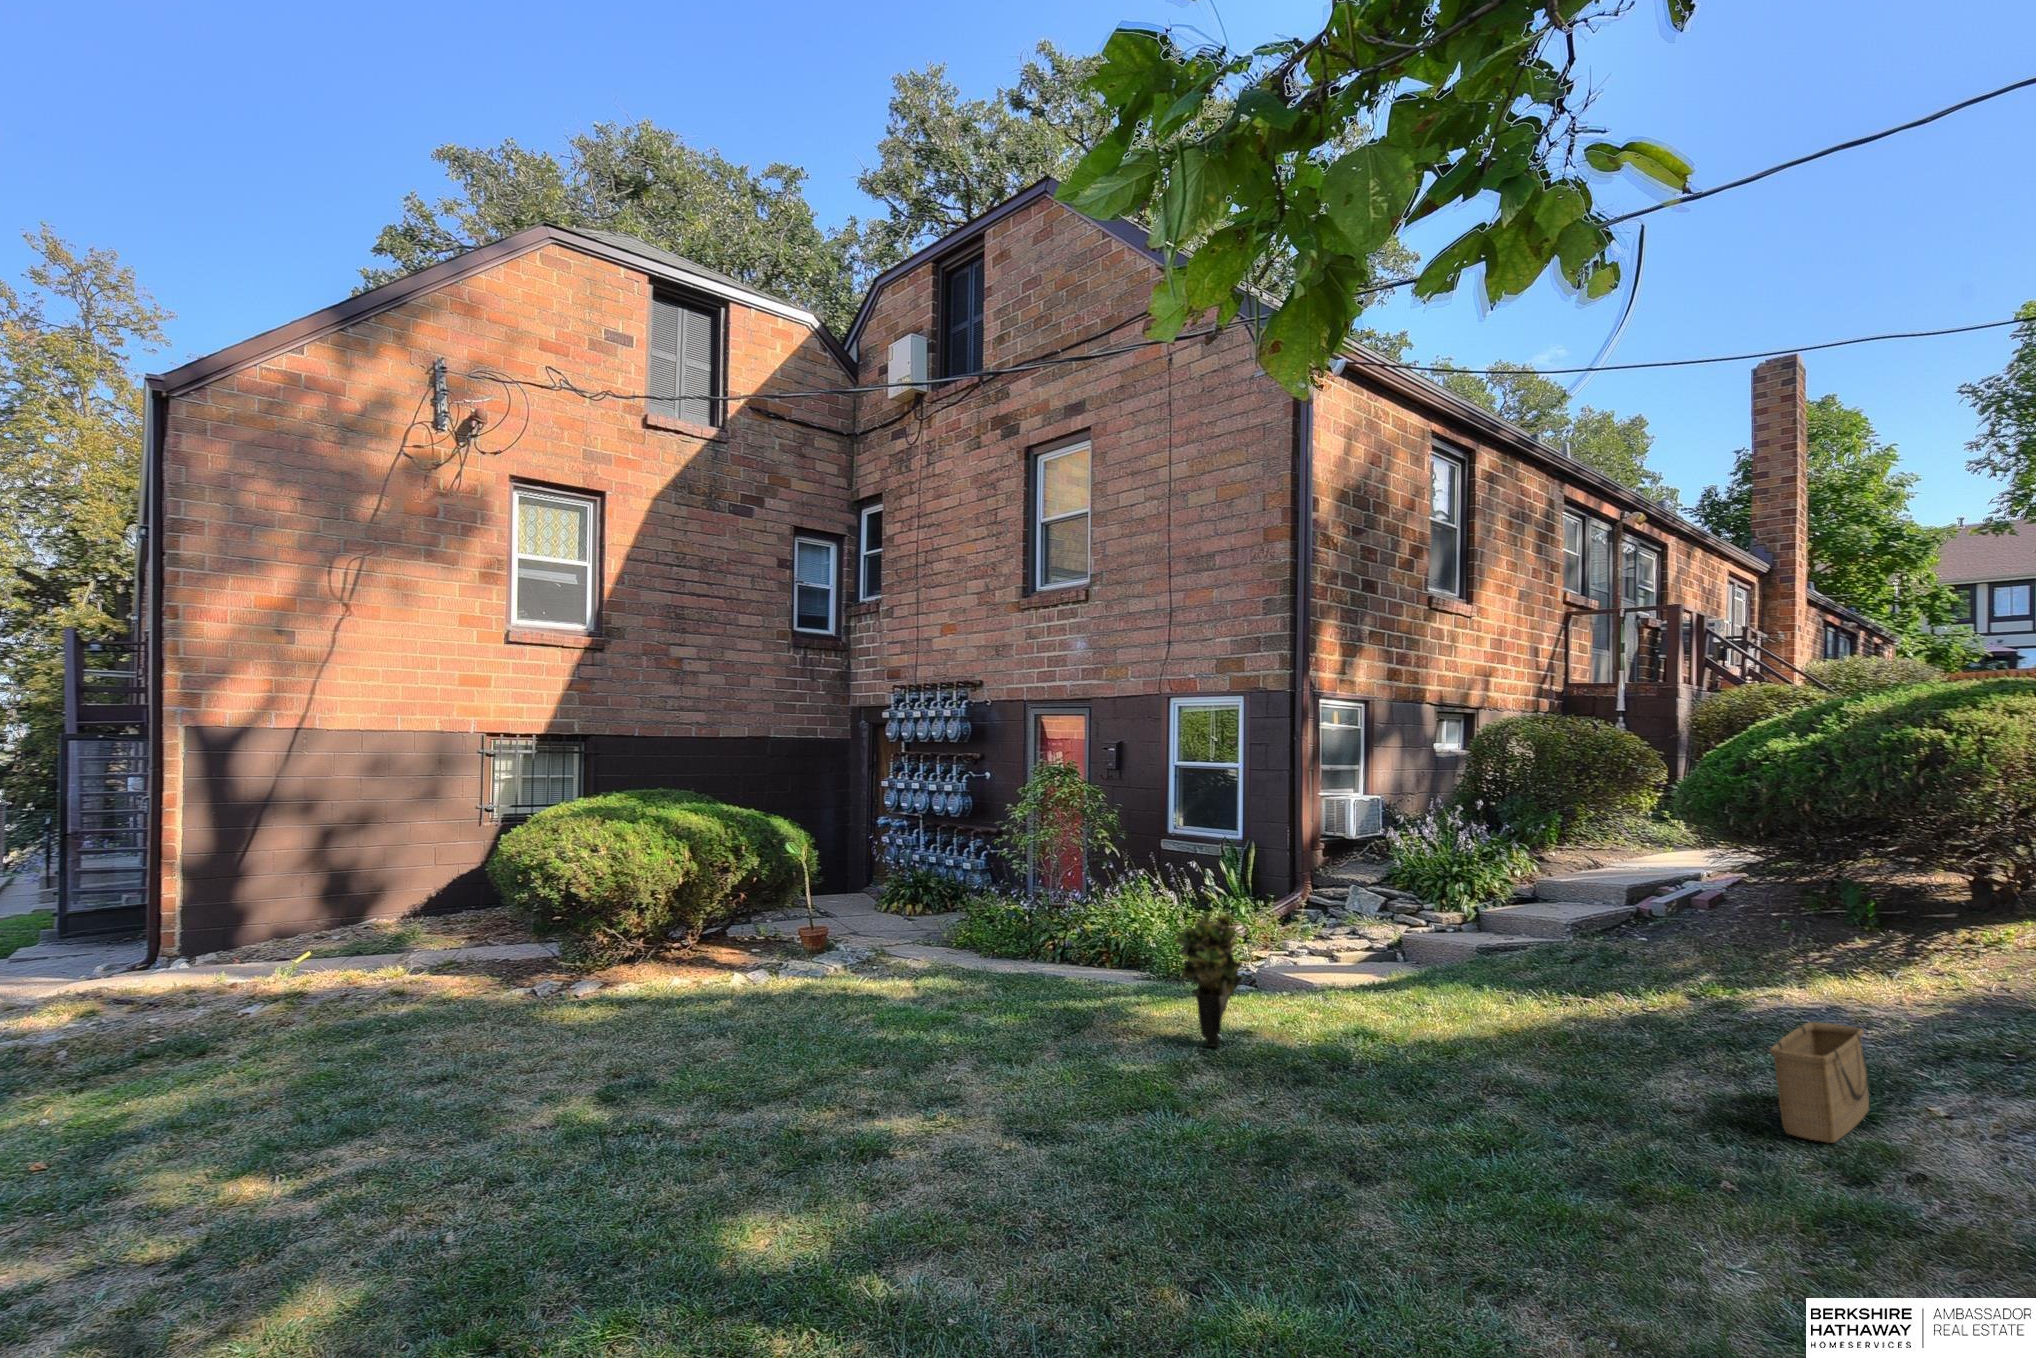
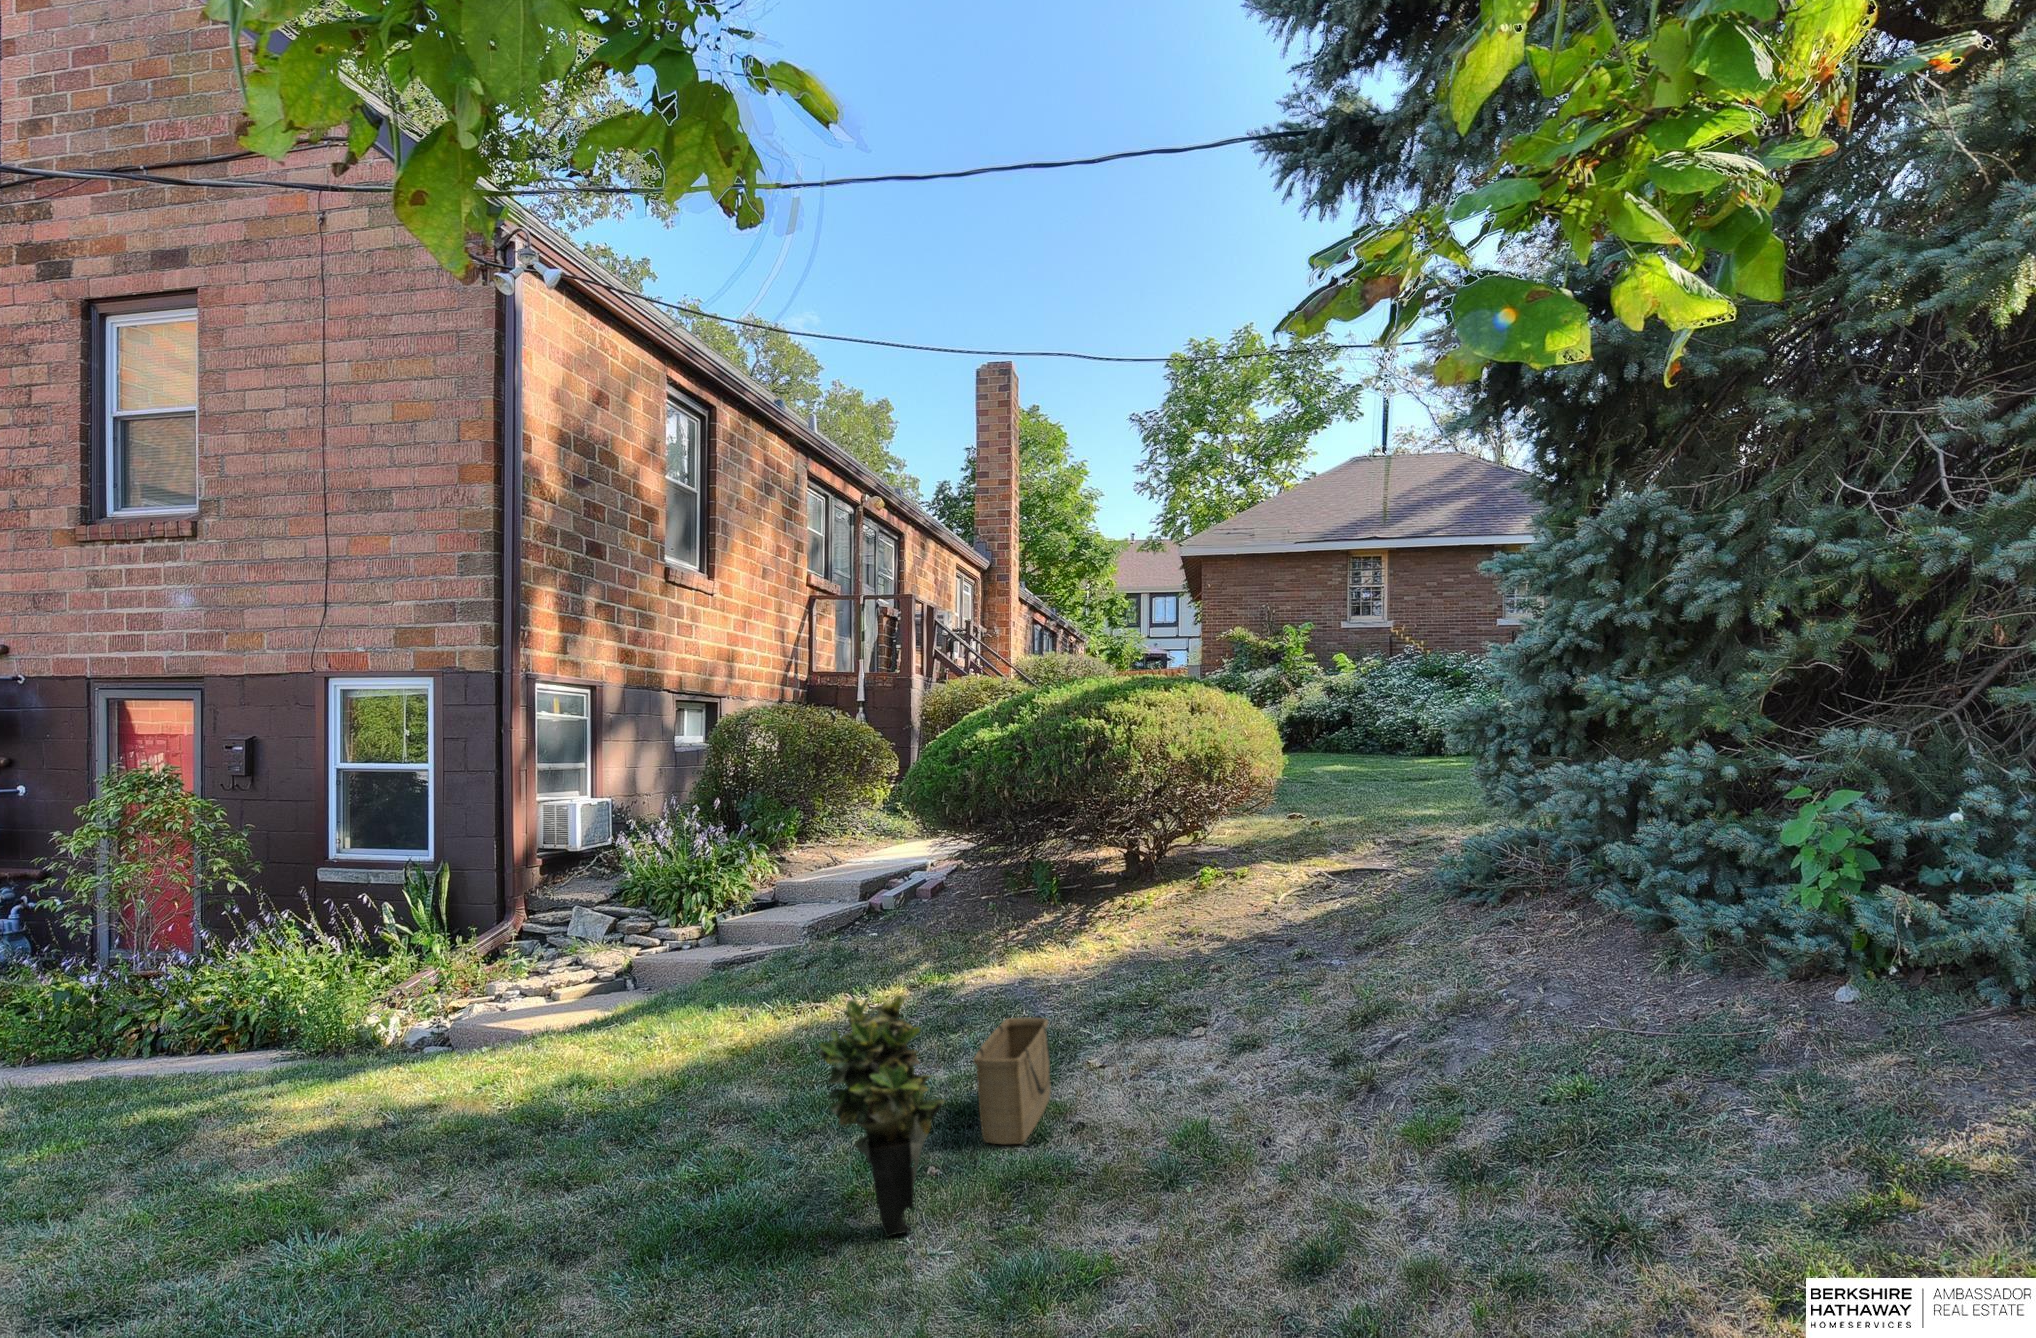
potted plant: present [1175,912,1244,1047] -> present [818,996,944,1236]

